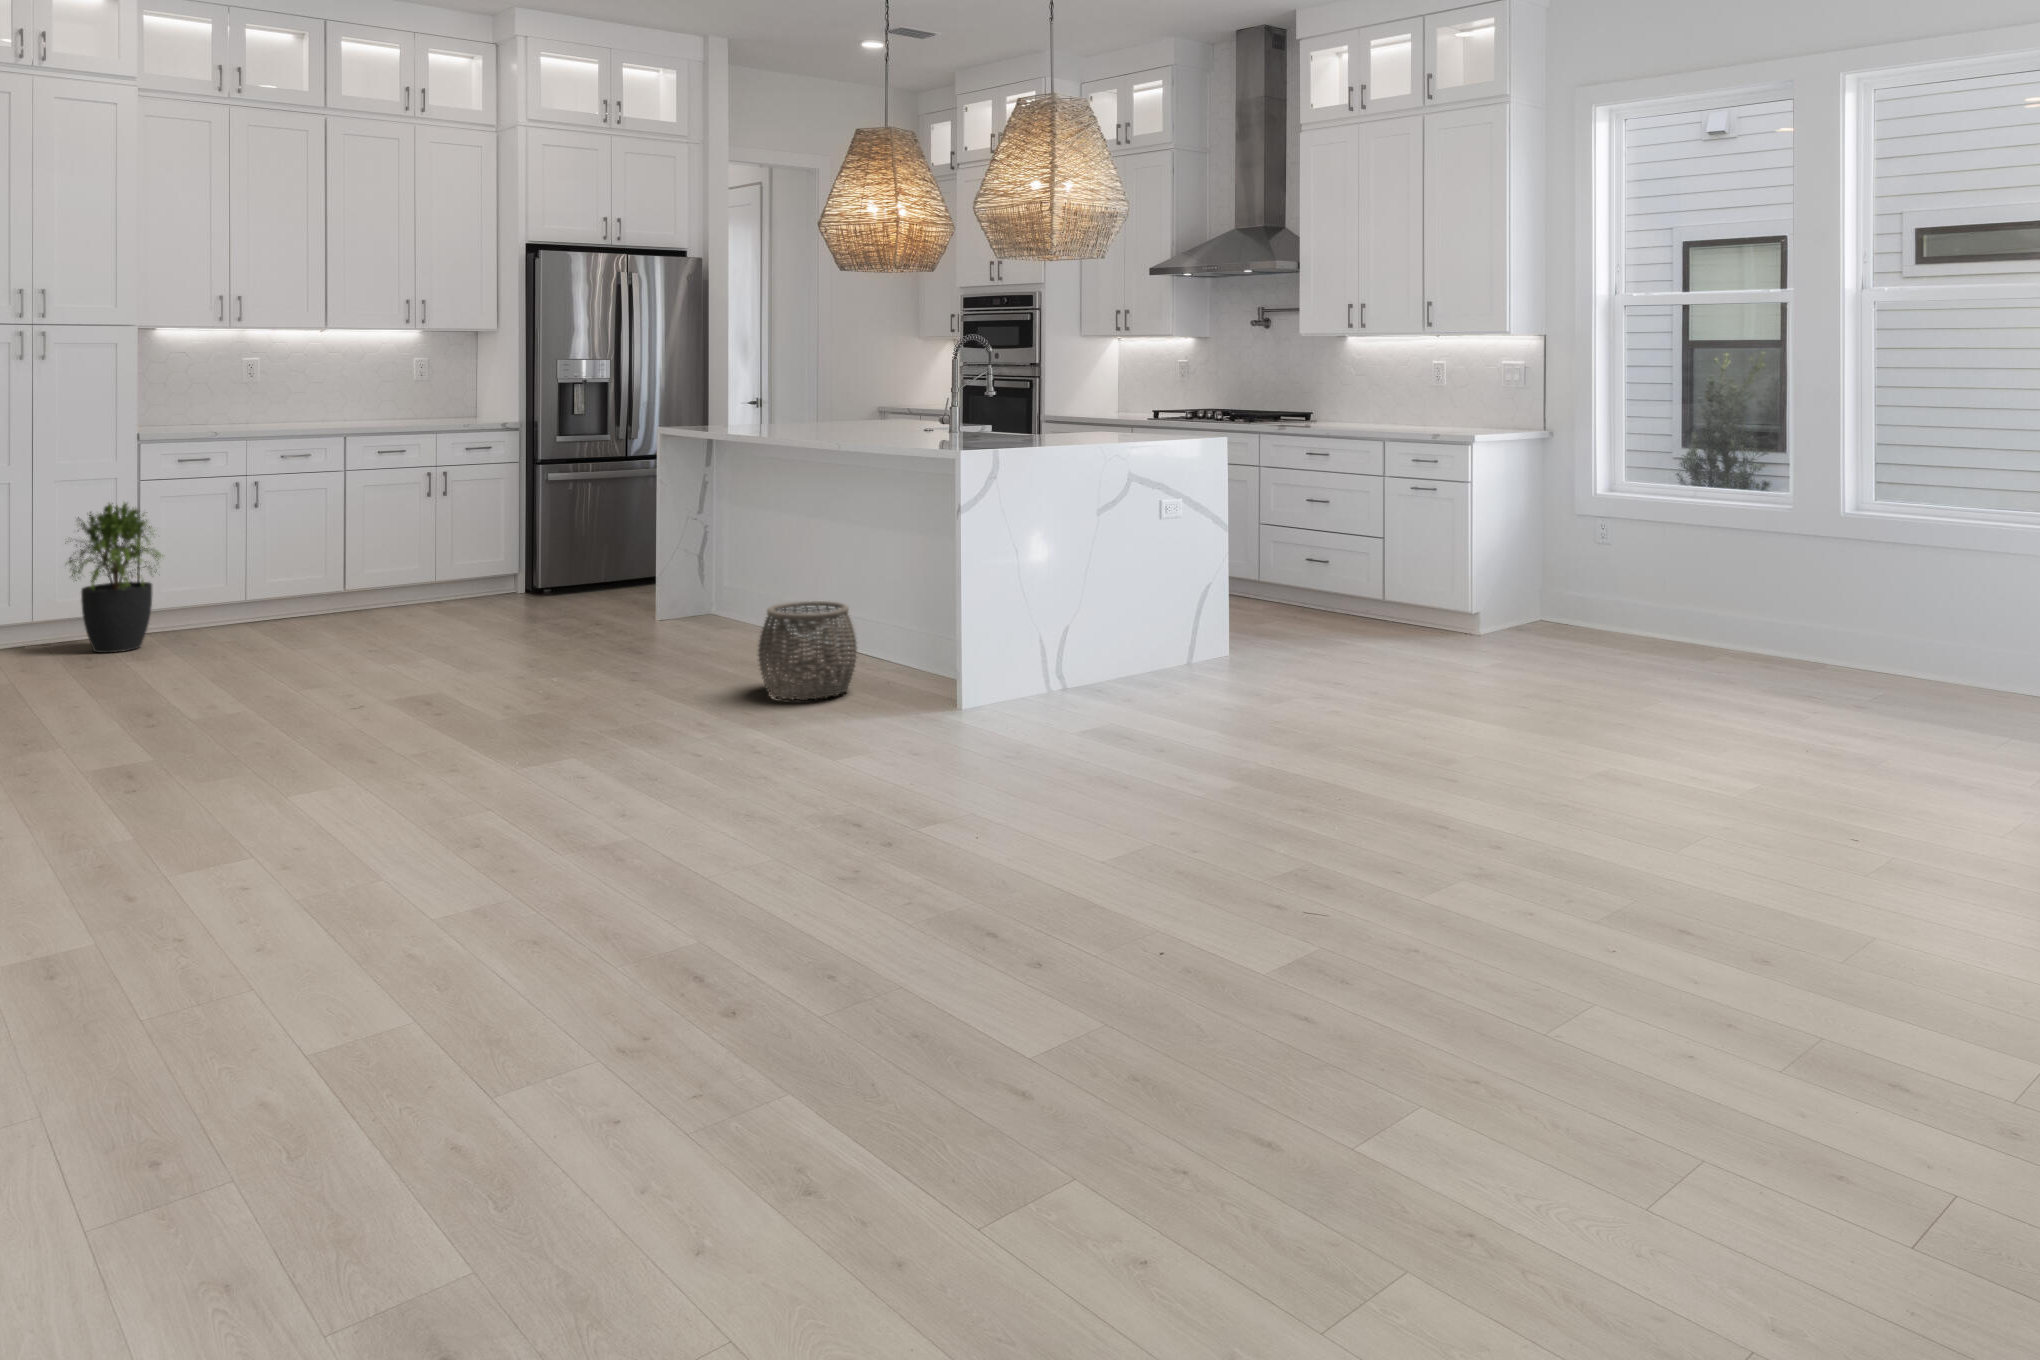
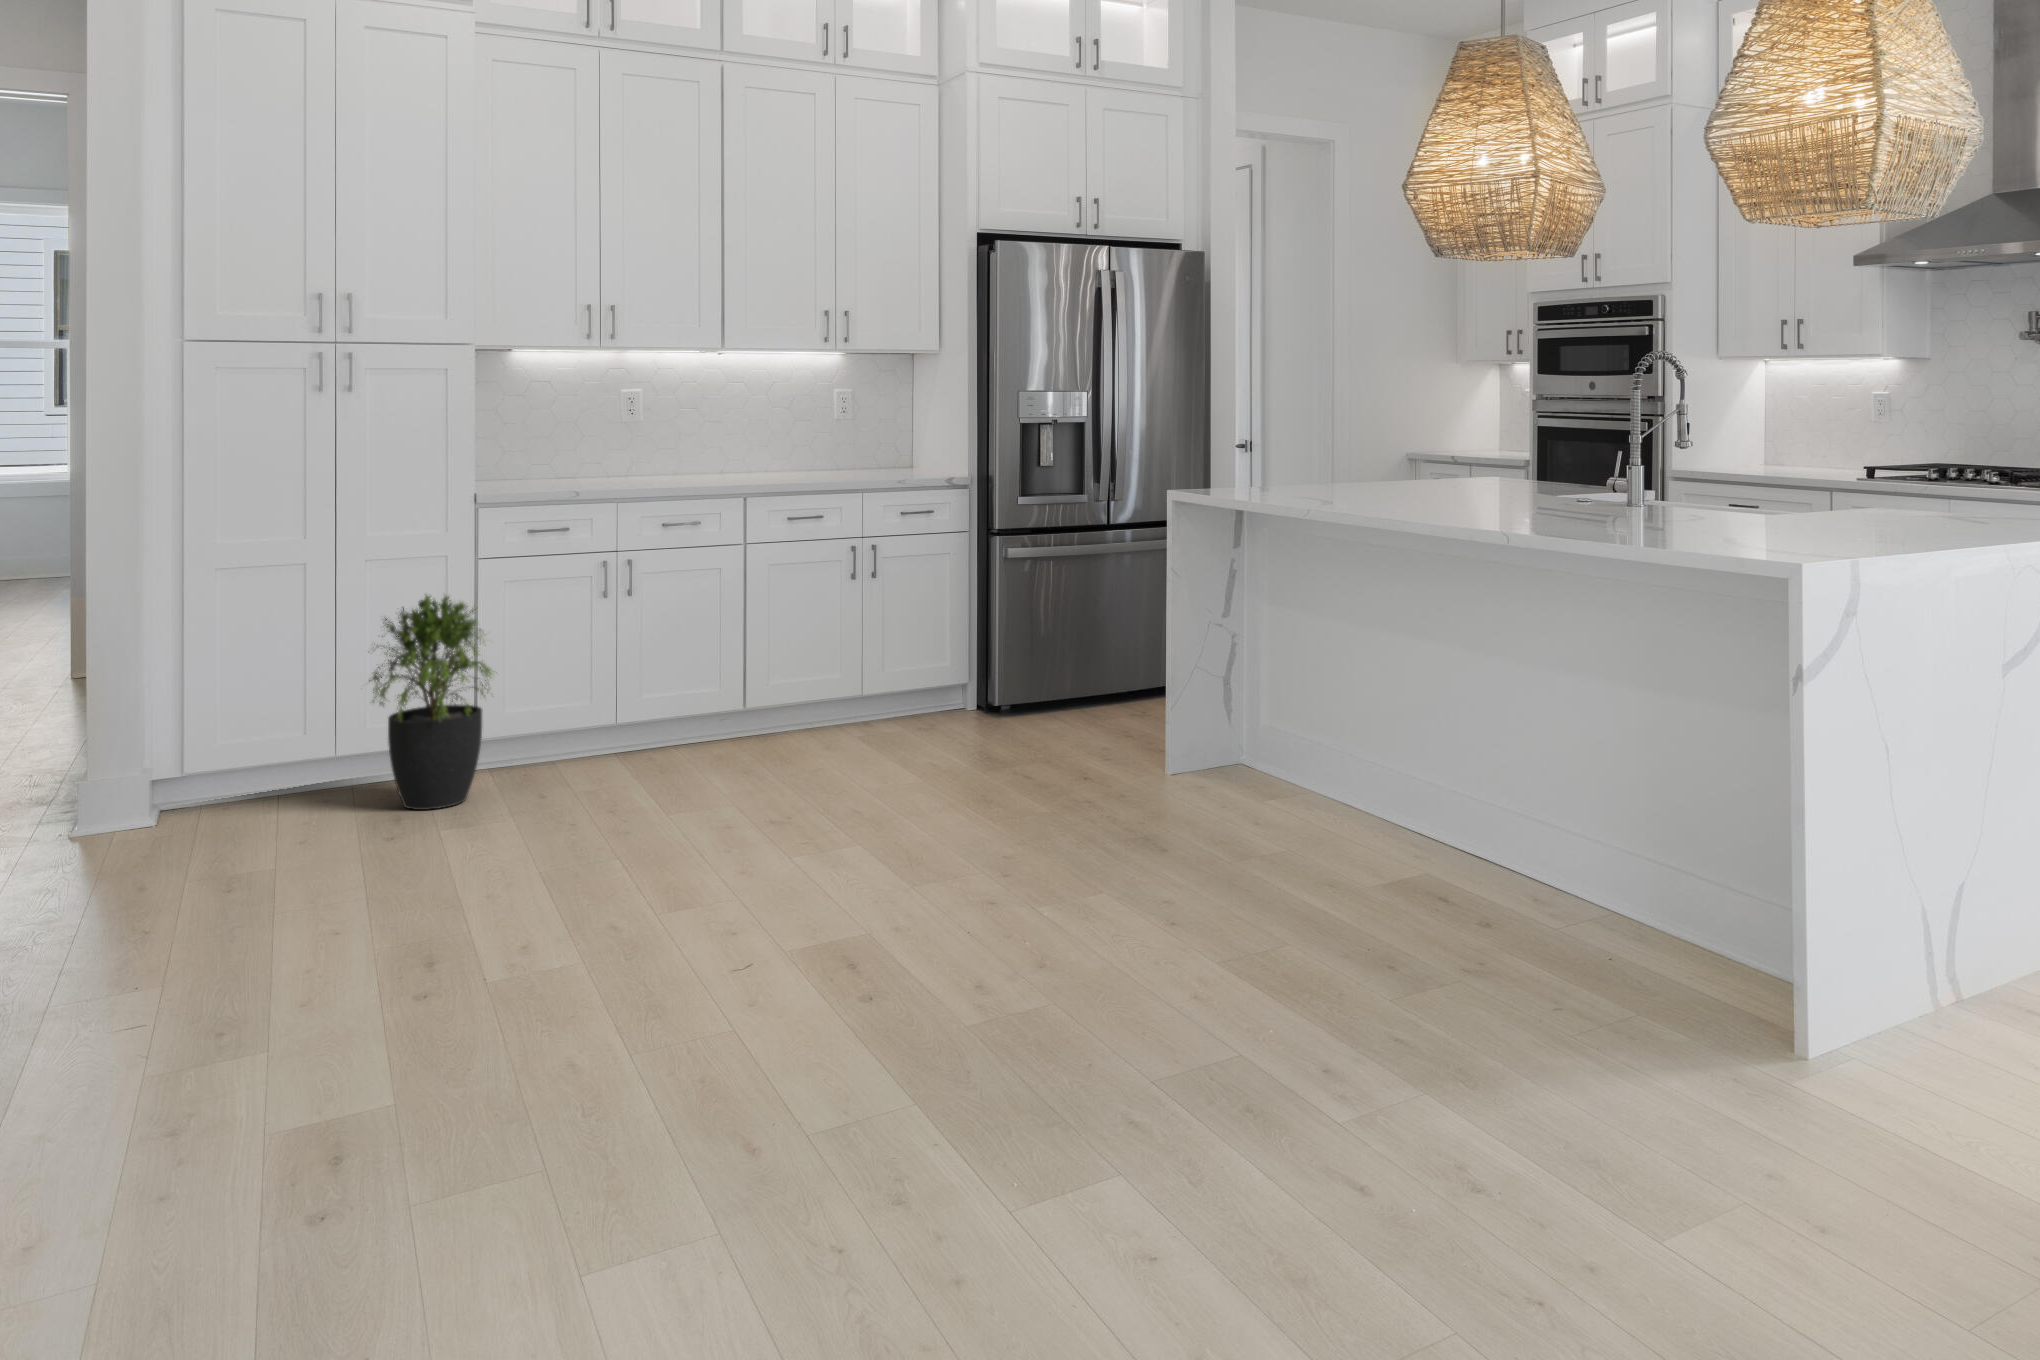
woven basket: present [758,601,858,700] -> none [1378,807,1554,999]

